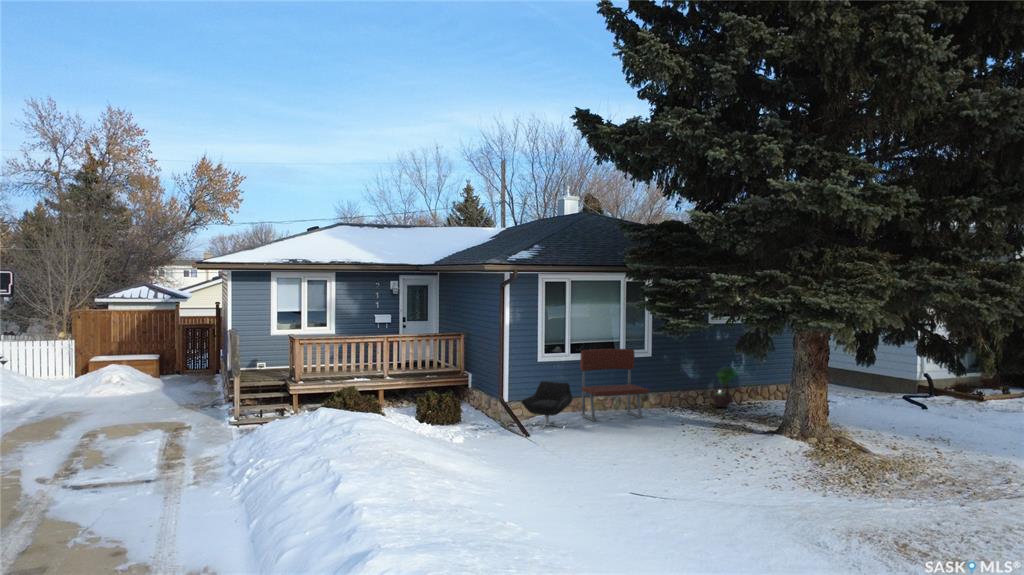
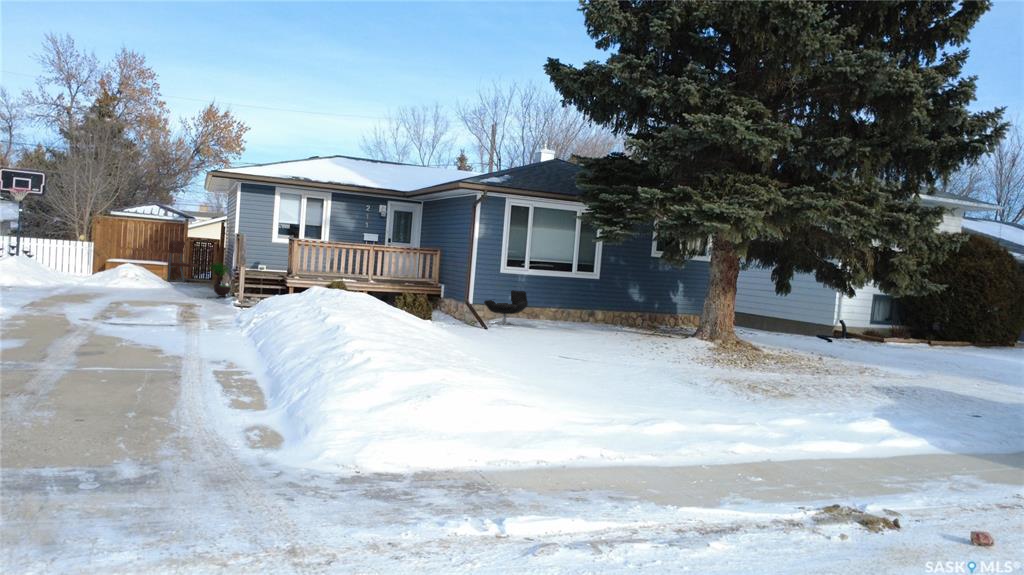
bench: present [580,349,649,421] -> present [168,240,197,282]
potted tree: present [712,368,736,407] -> present [210,263,231,297]

